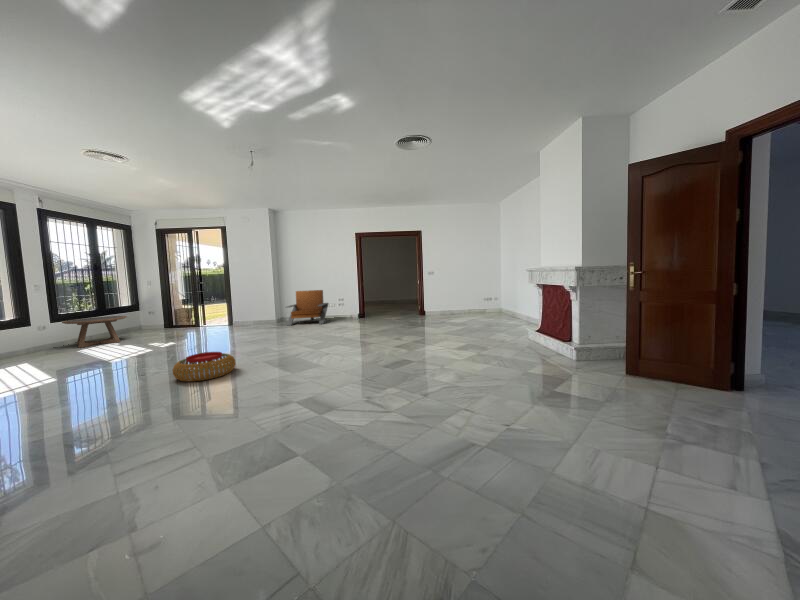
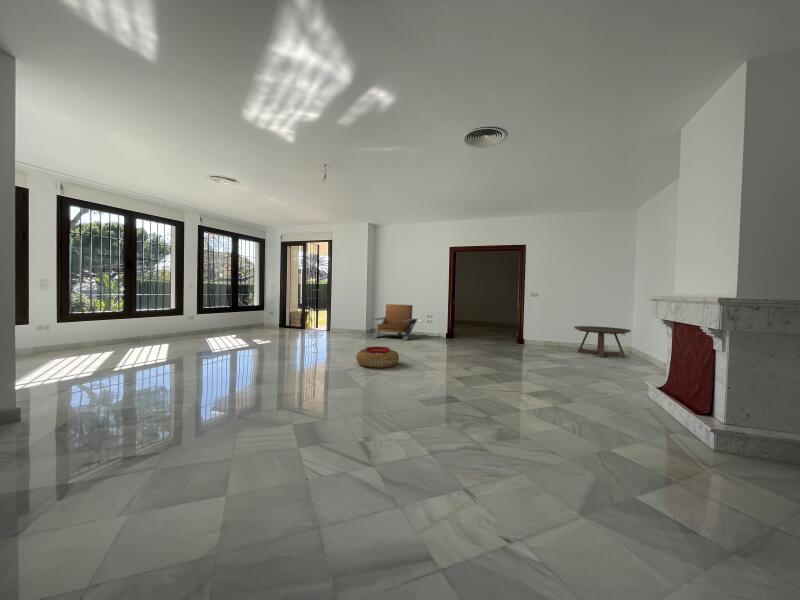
coffee table: present [62,316,127,348] -> present [574,326,631,357]
pouf: present [173,352,236,381] -> present [356,347,399,368]

